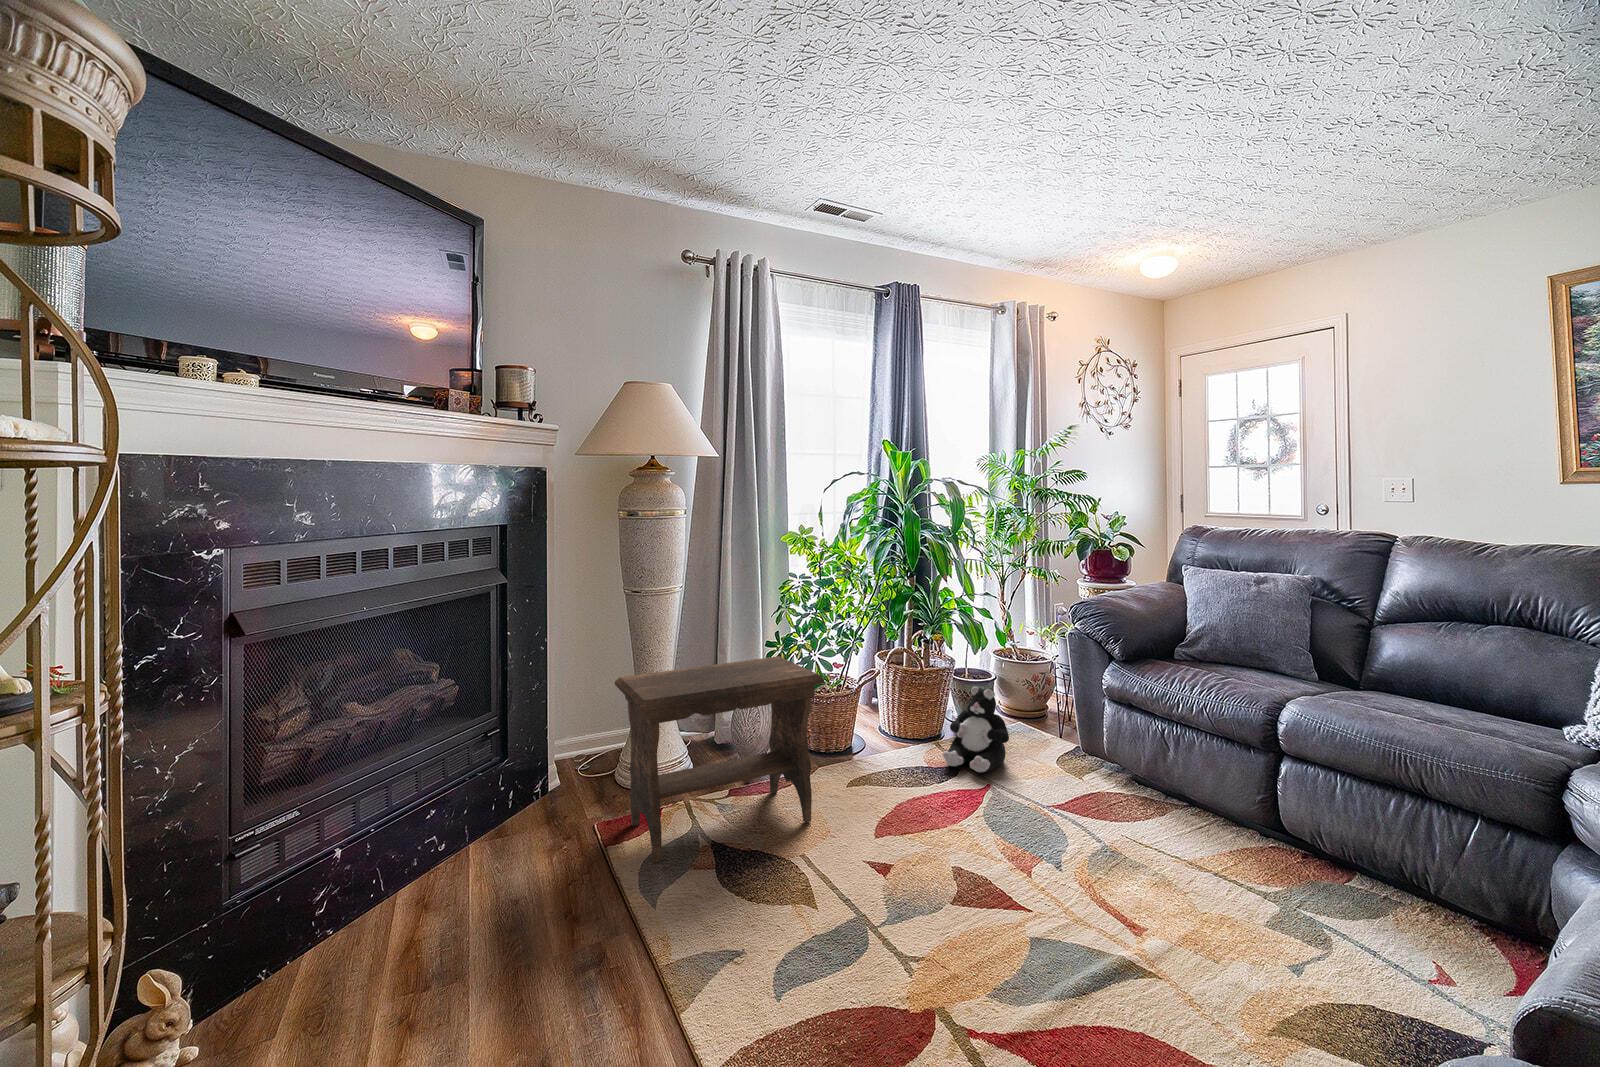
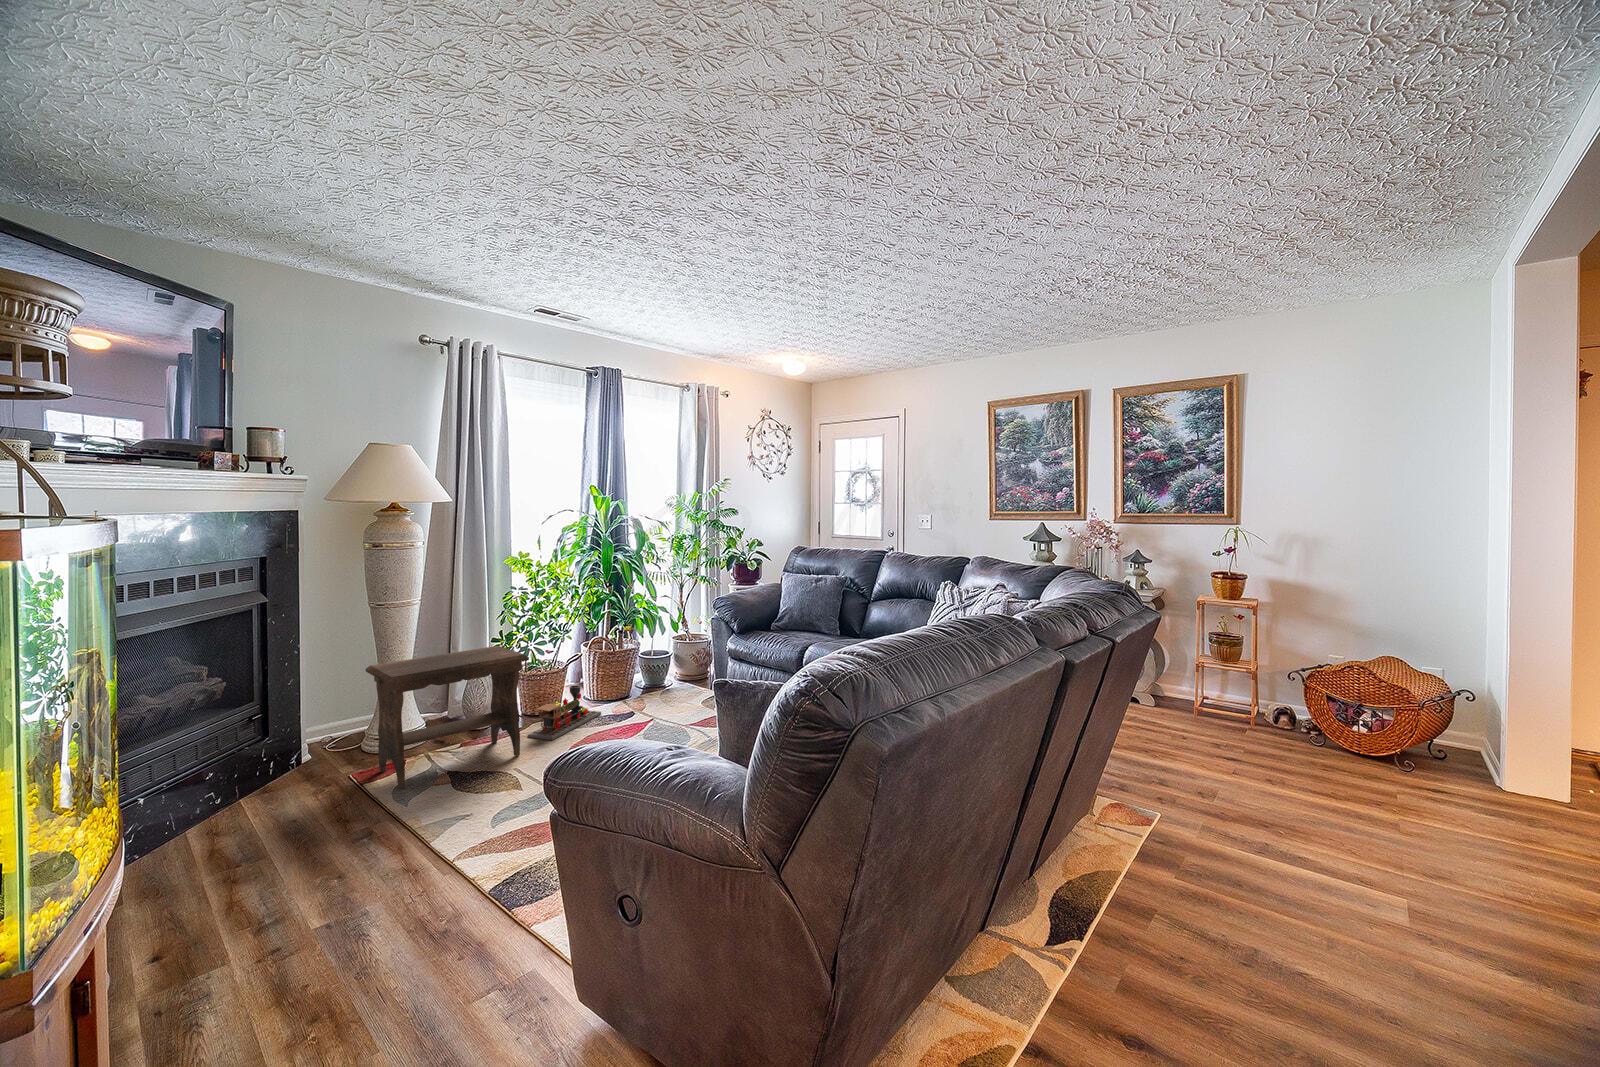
plush toy: present [943,686,1009,773] -> none [623,660,669,717]
toy train: none [816,716,910,799] -> present [527,685,601,740]

